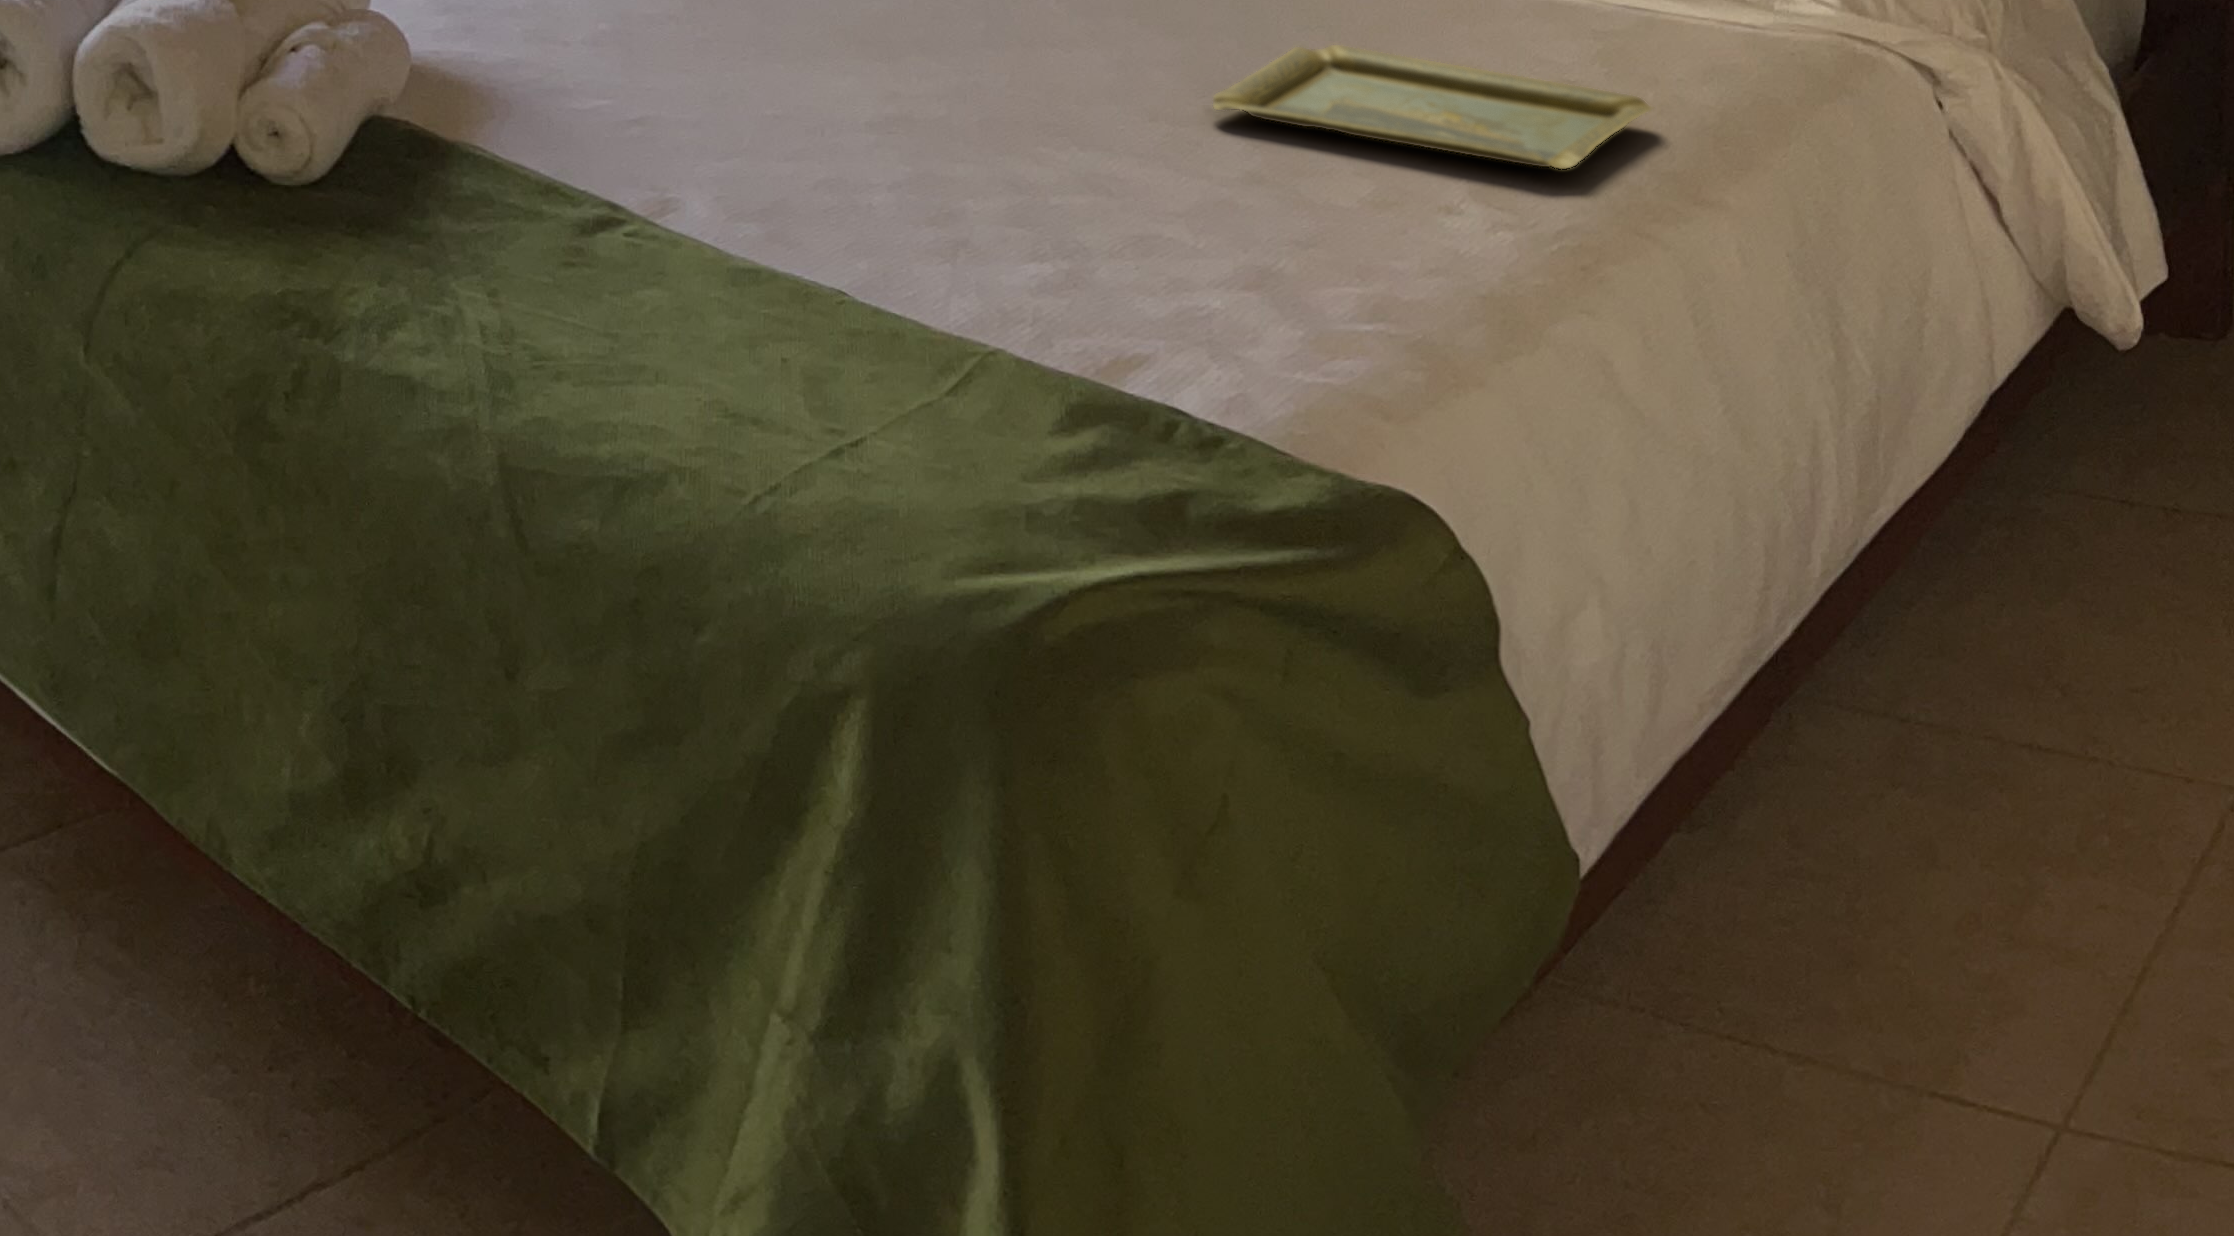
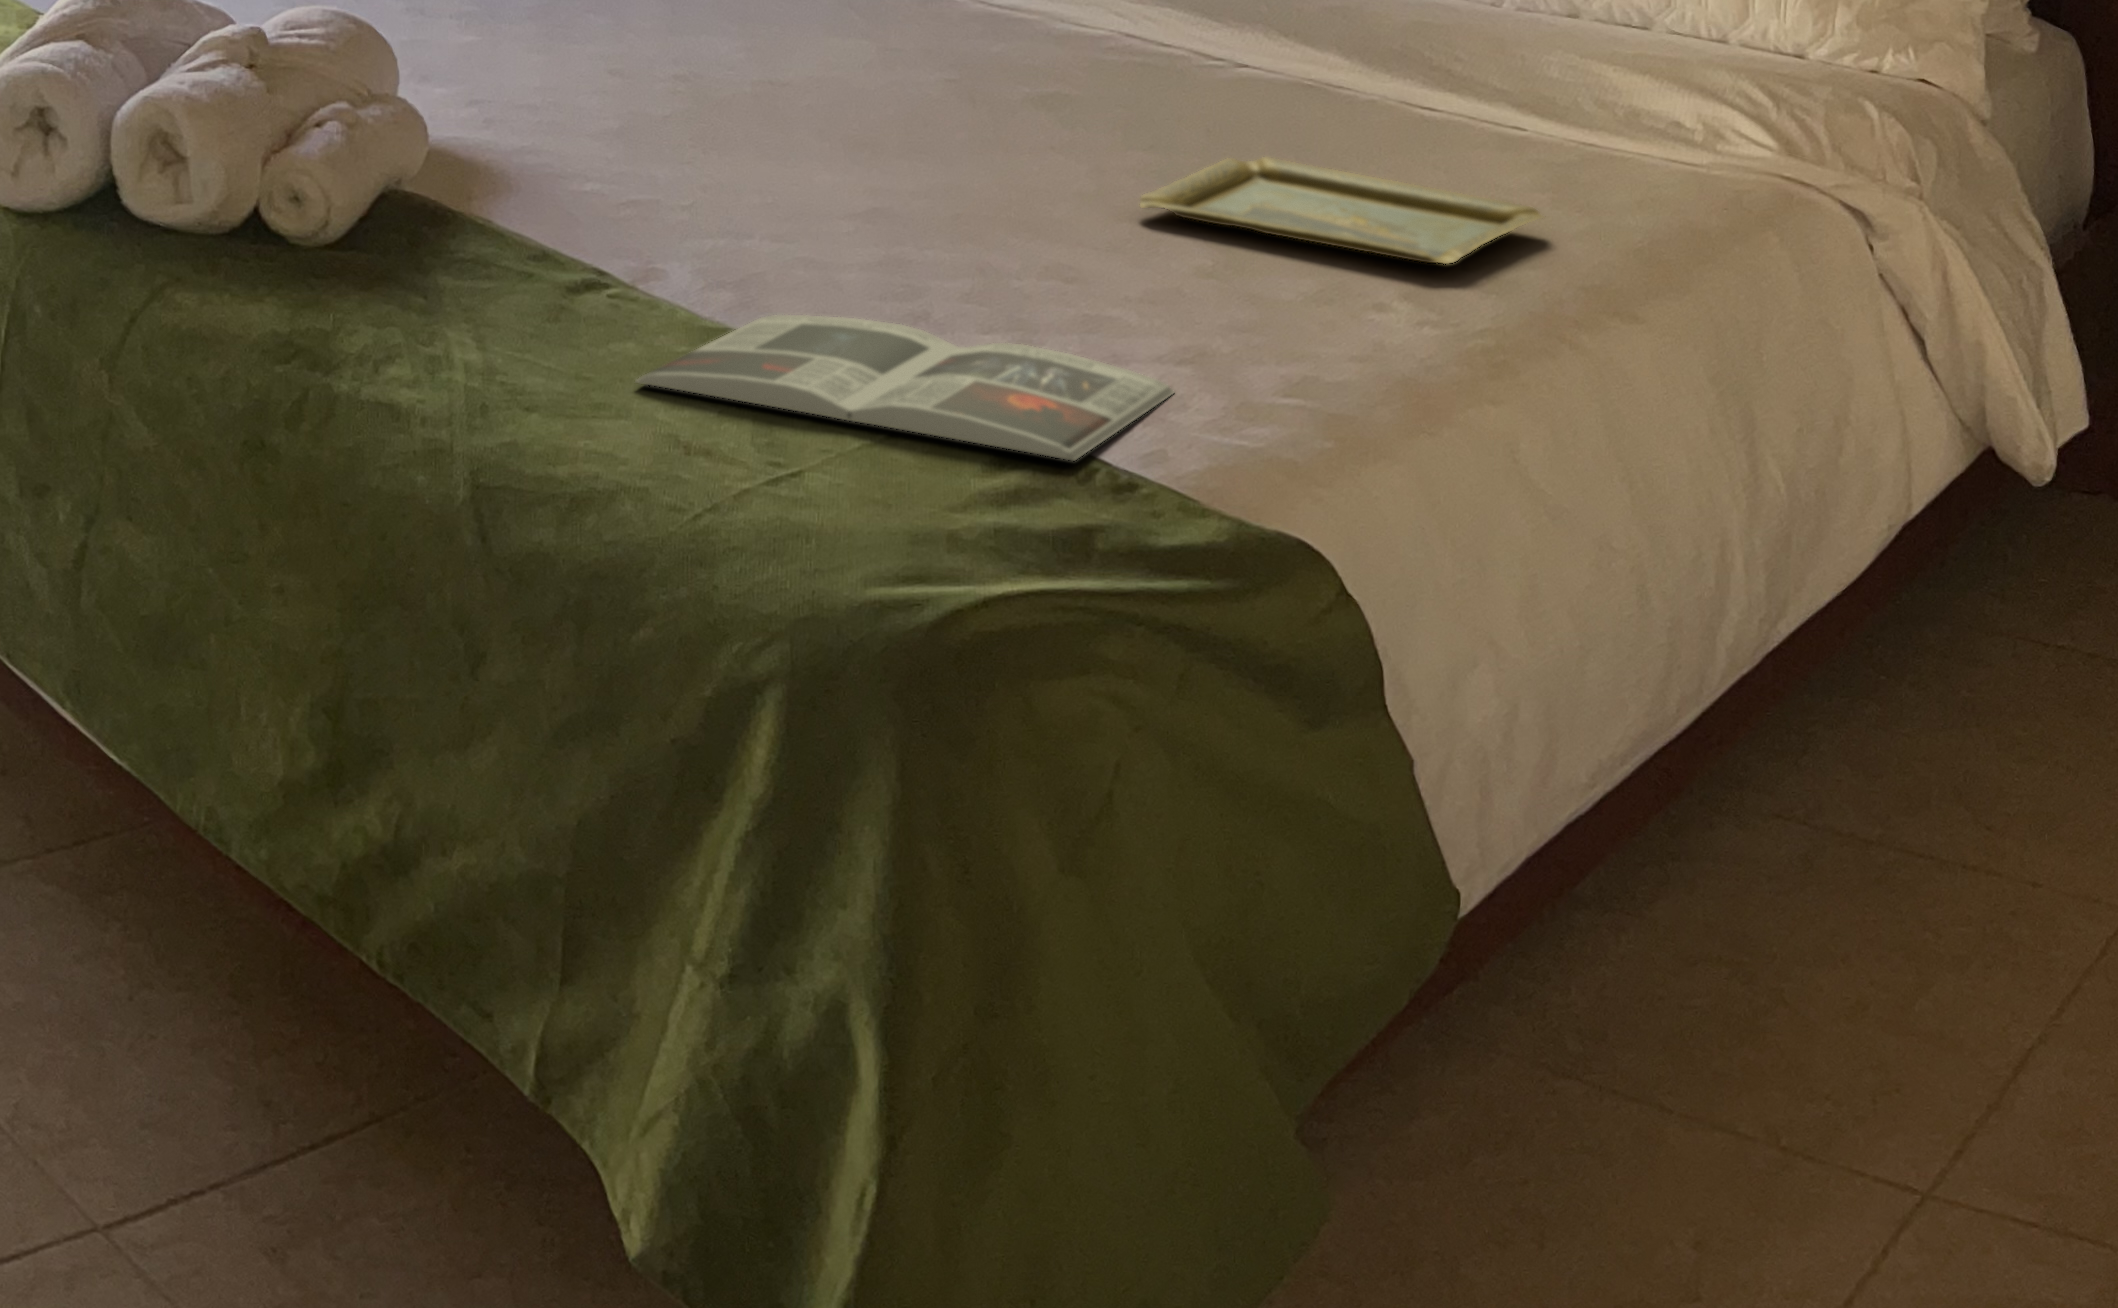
magazine: none [709,257,1307,434] -> present [636,315,1174,460]

